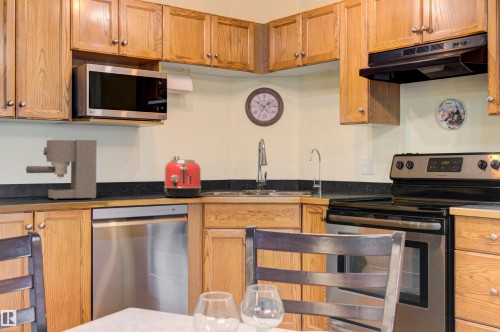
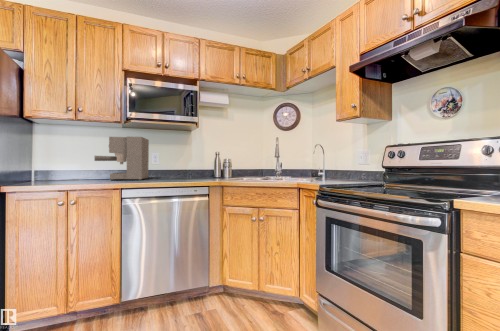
toaster: present [164,160,201,198] -> none [192,151,223,181]

